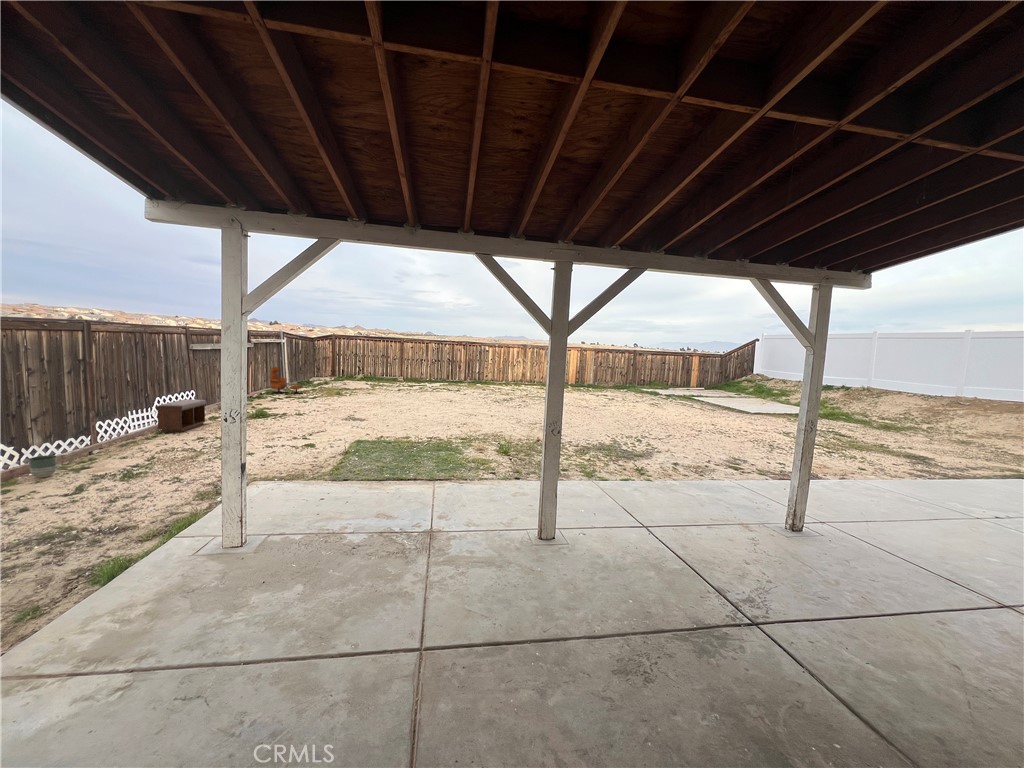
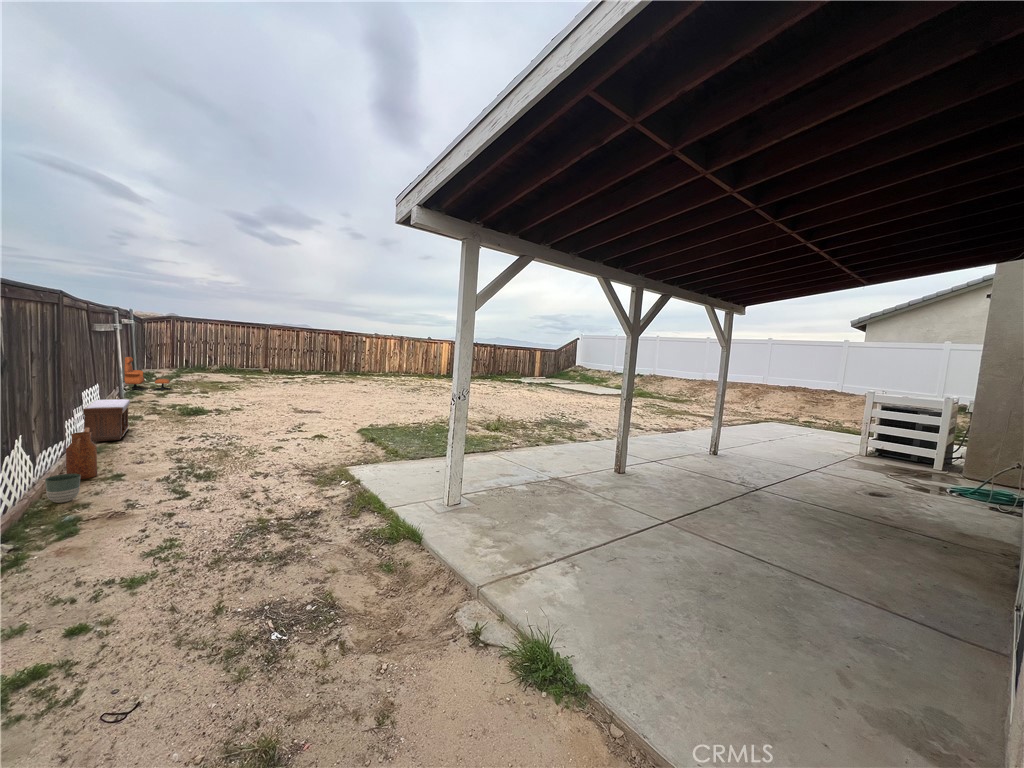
watering can: none [84,420,114,461] -> present [66,428,97,479]

